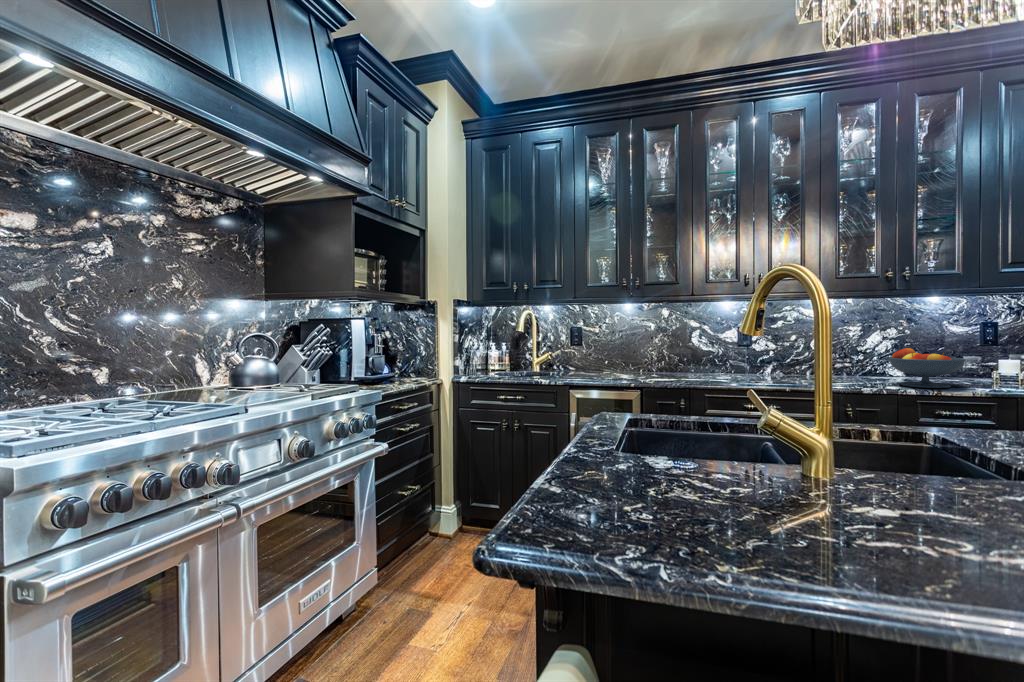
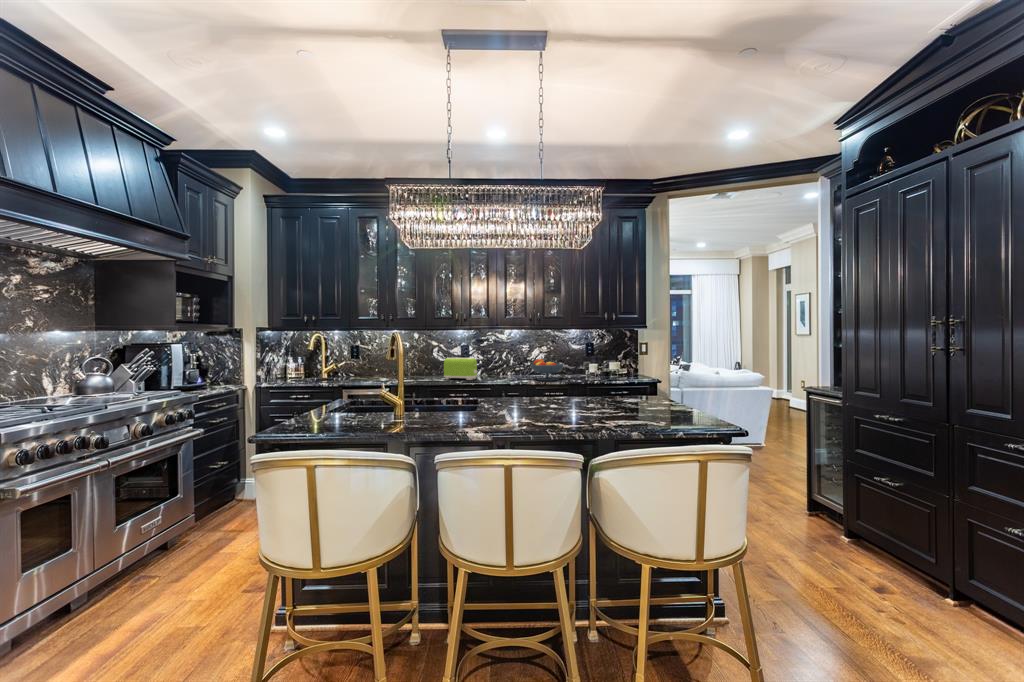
toaster: none [722,345,783,382] -> present [444,358,477,380]

